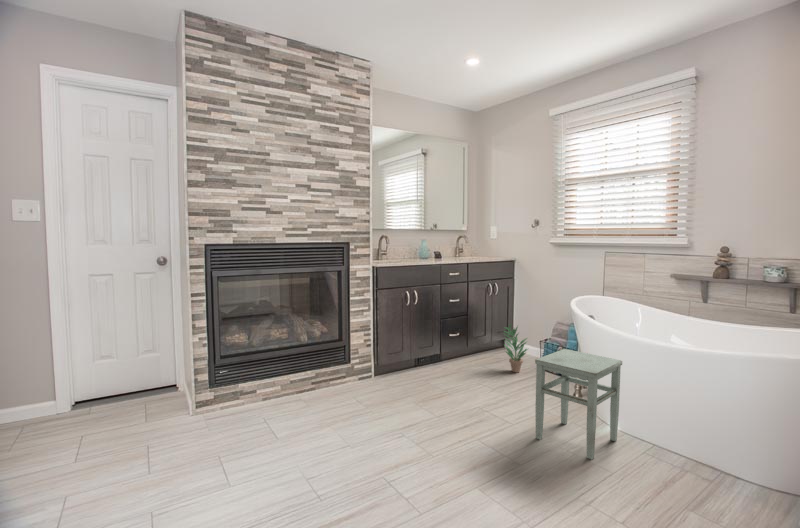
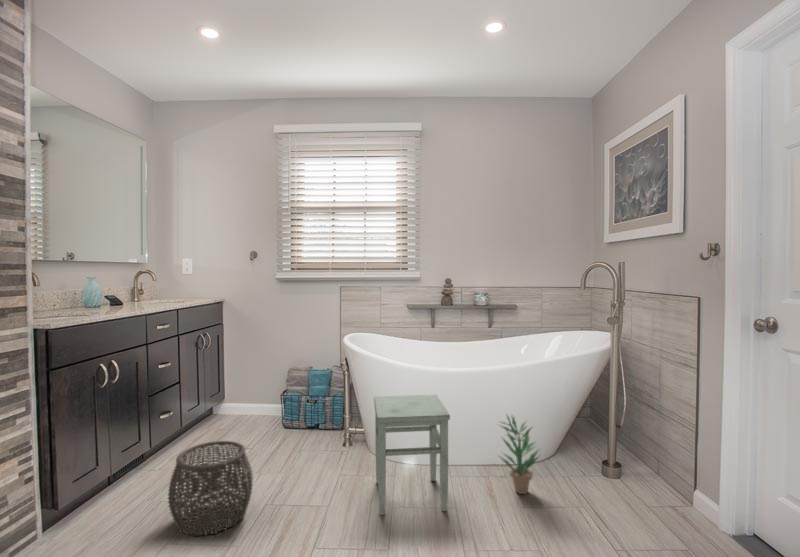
potted plant: present [504,325,527,372] -> present [501,415,539,494]
woven basket: none [416,351,468,405] -> present [168,441,253,536]

